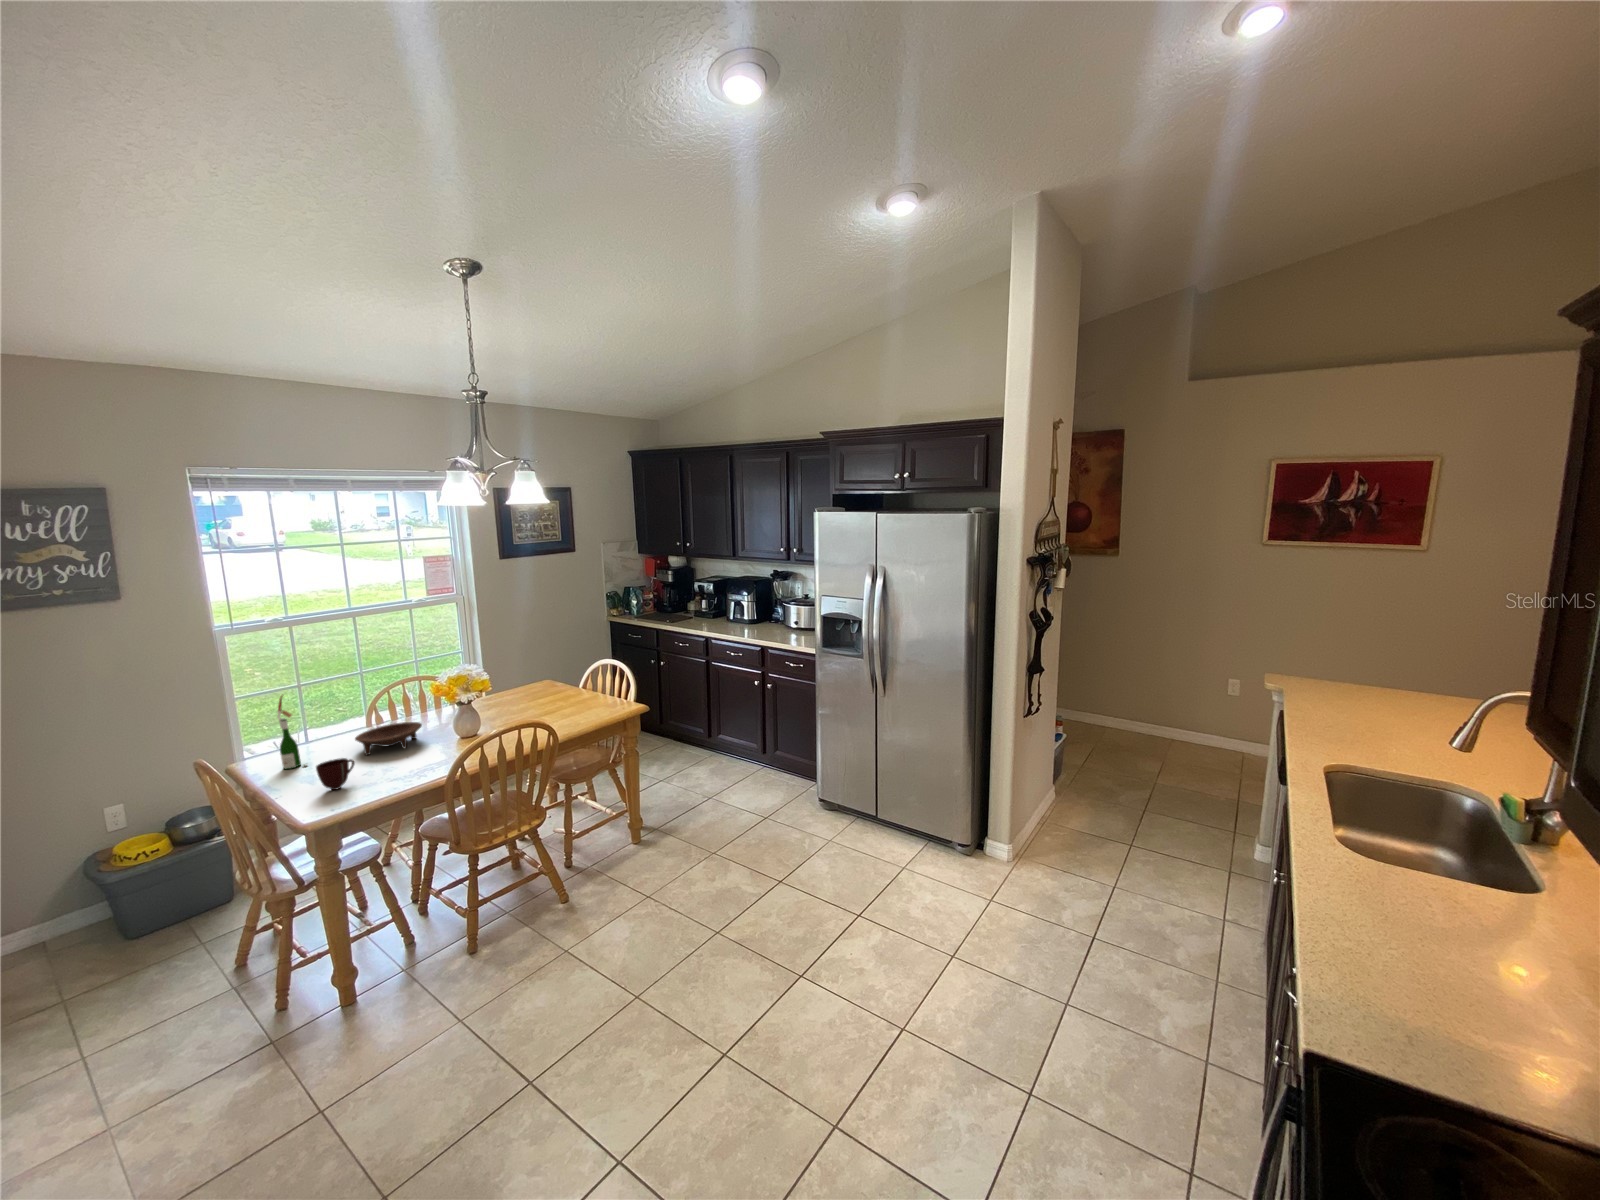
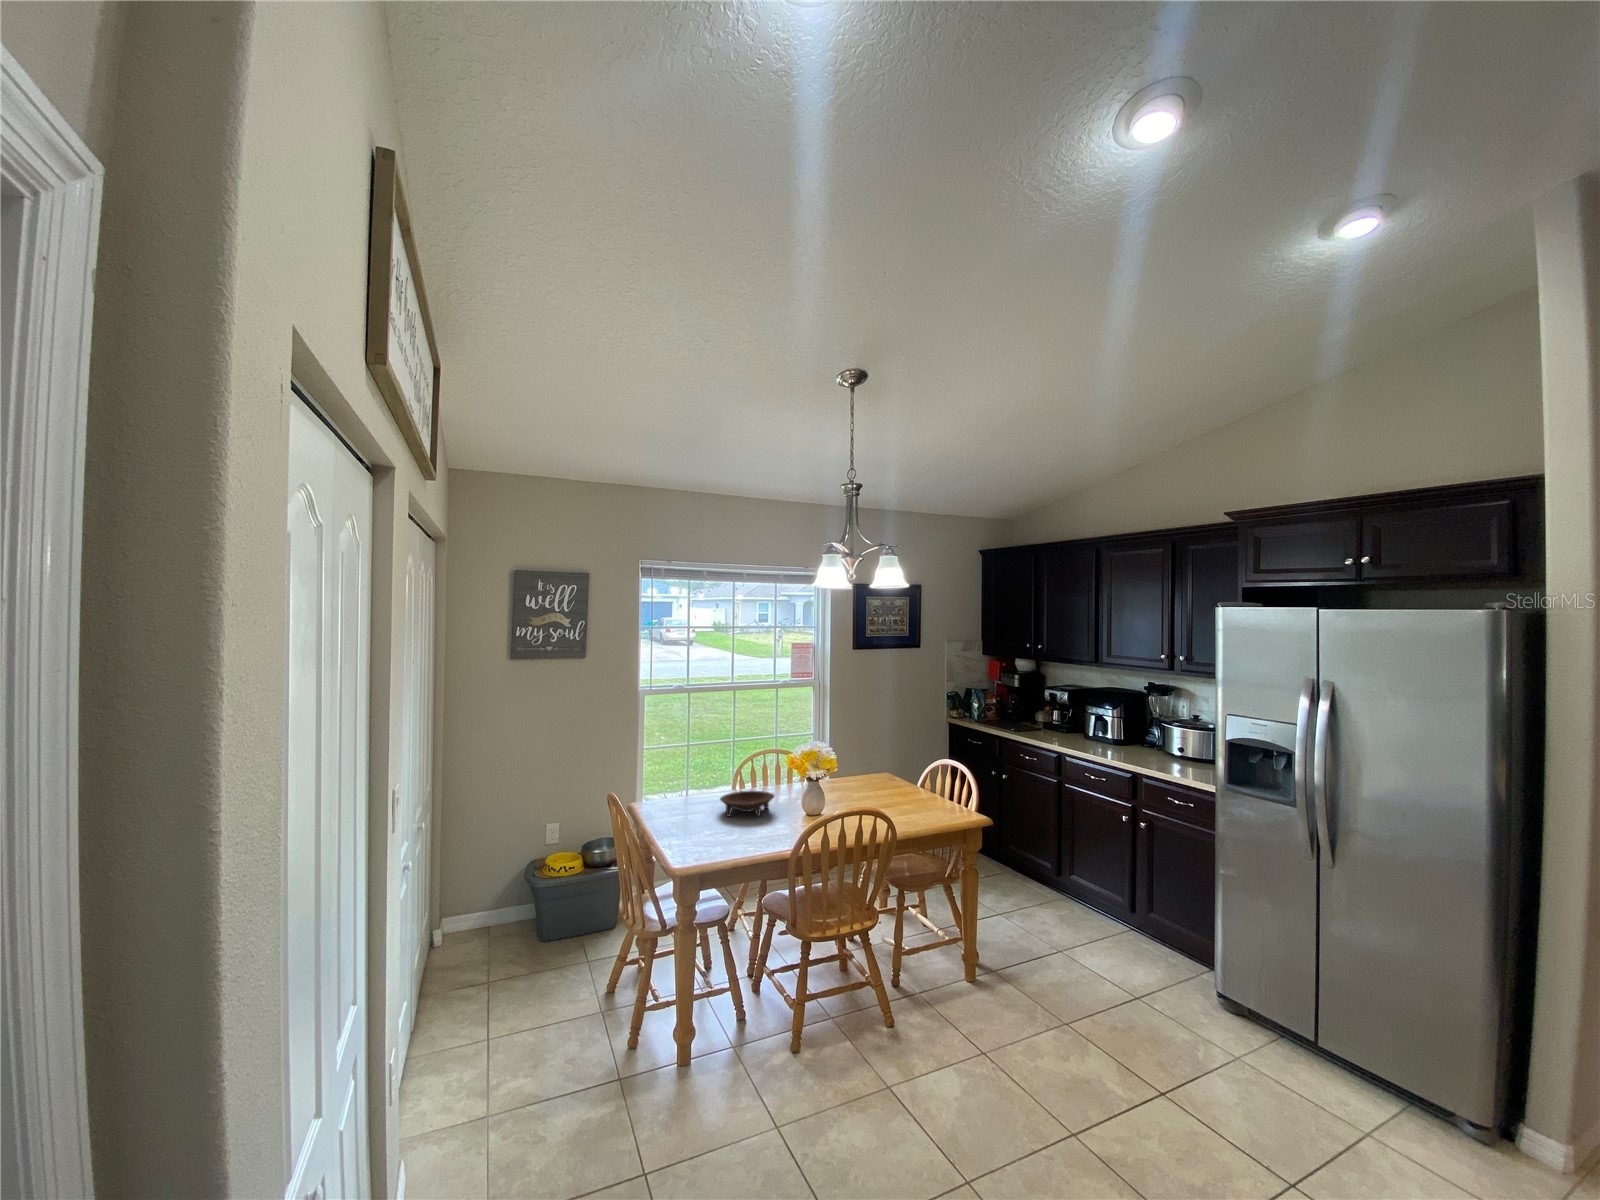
wine bottle: present [277,696,307,769] -> none [664,747,683,816]
mug: present [316,758,355,790] -> none [687,814,717,844]

